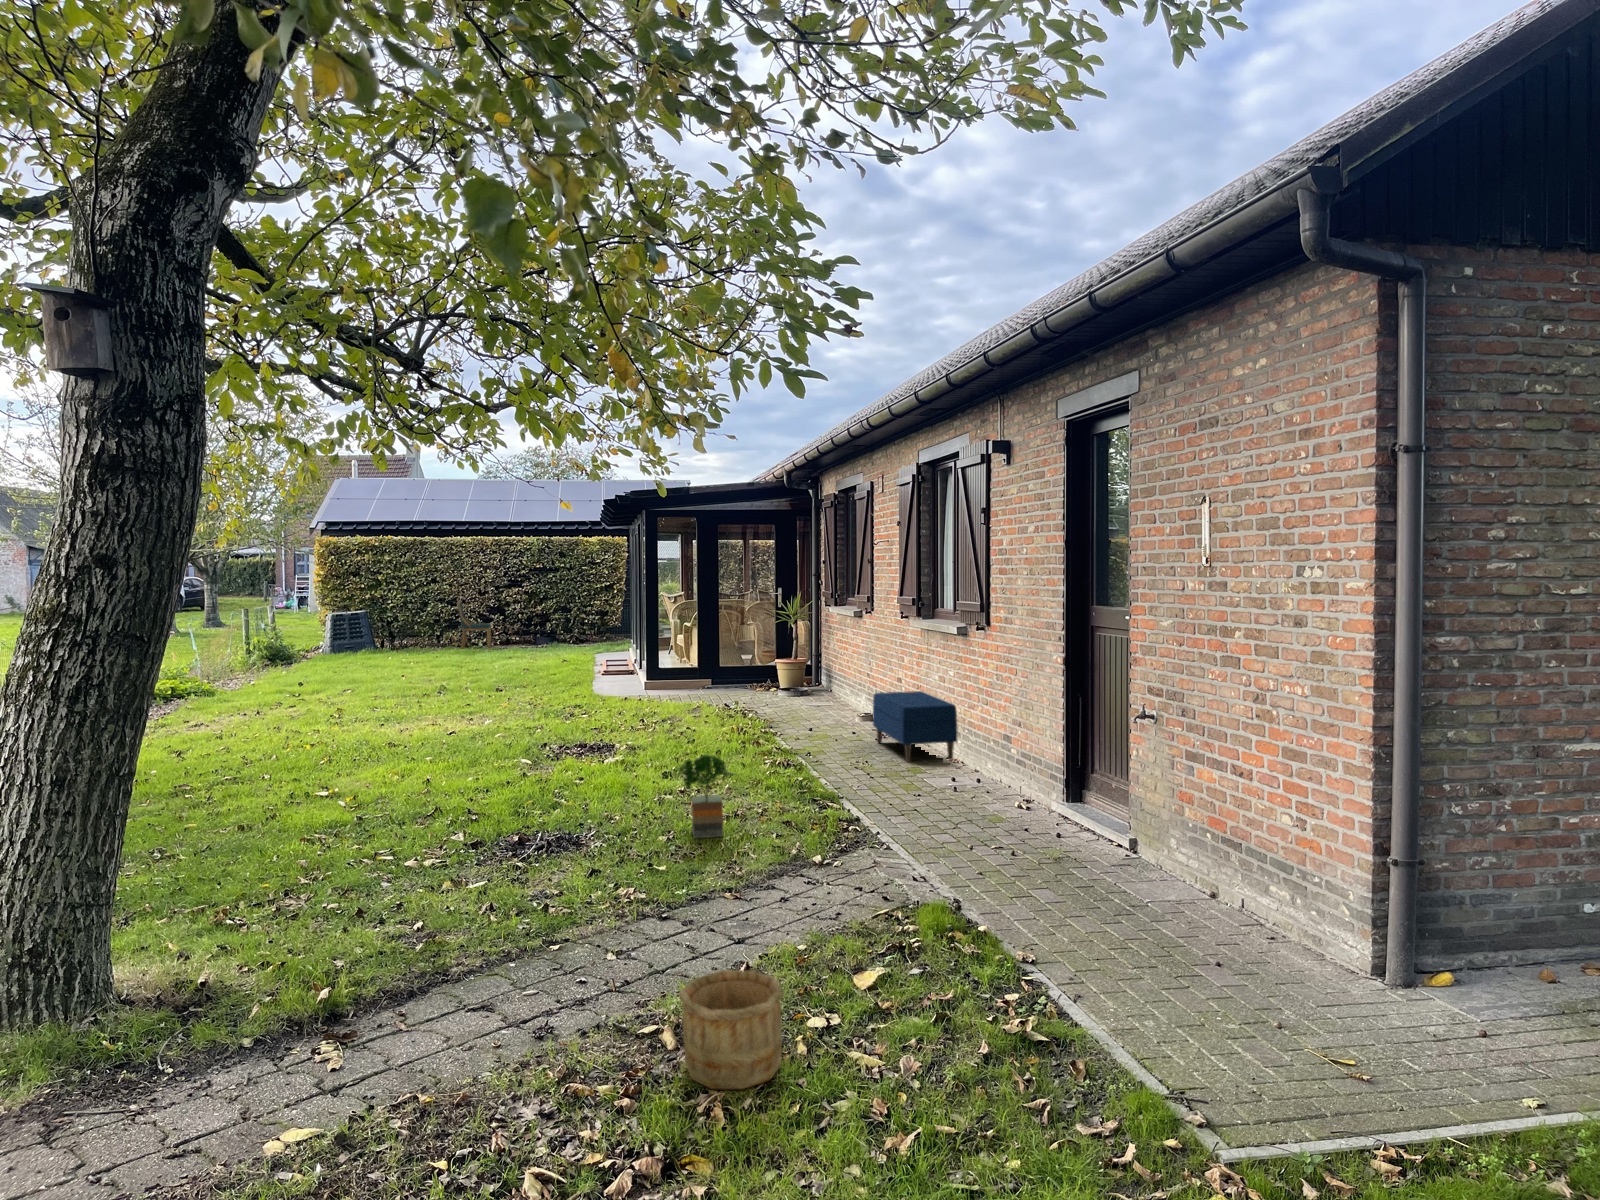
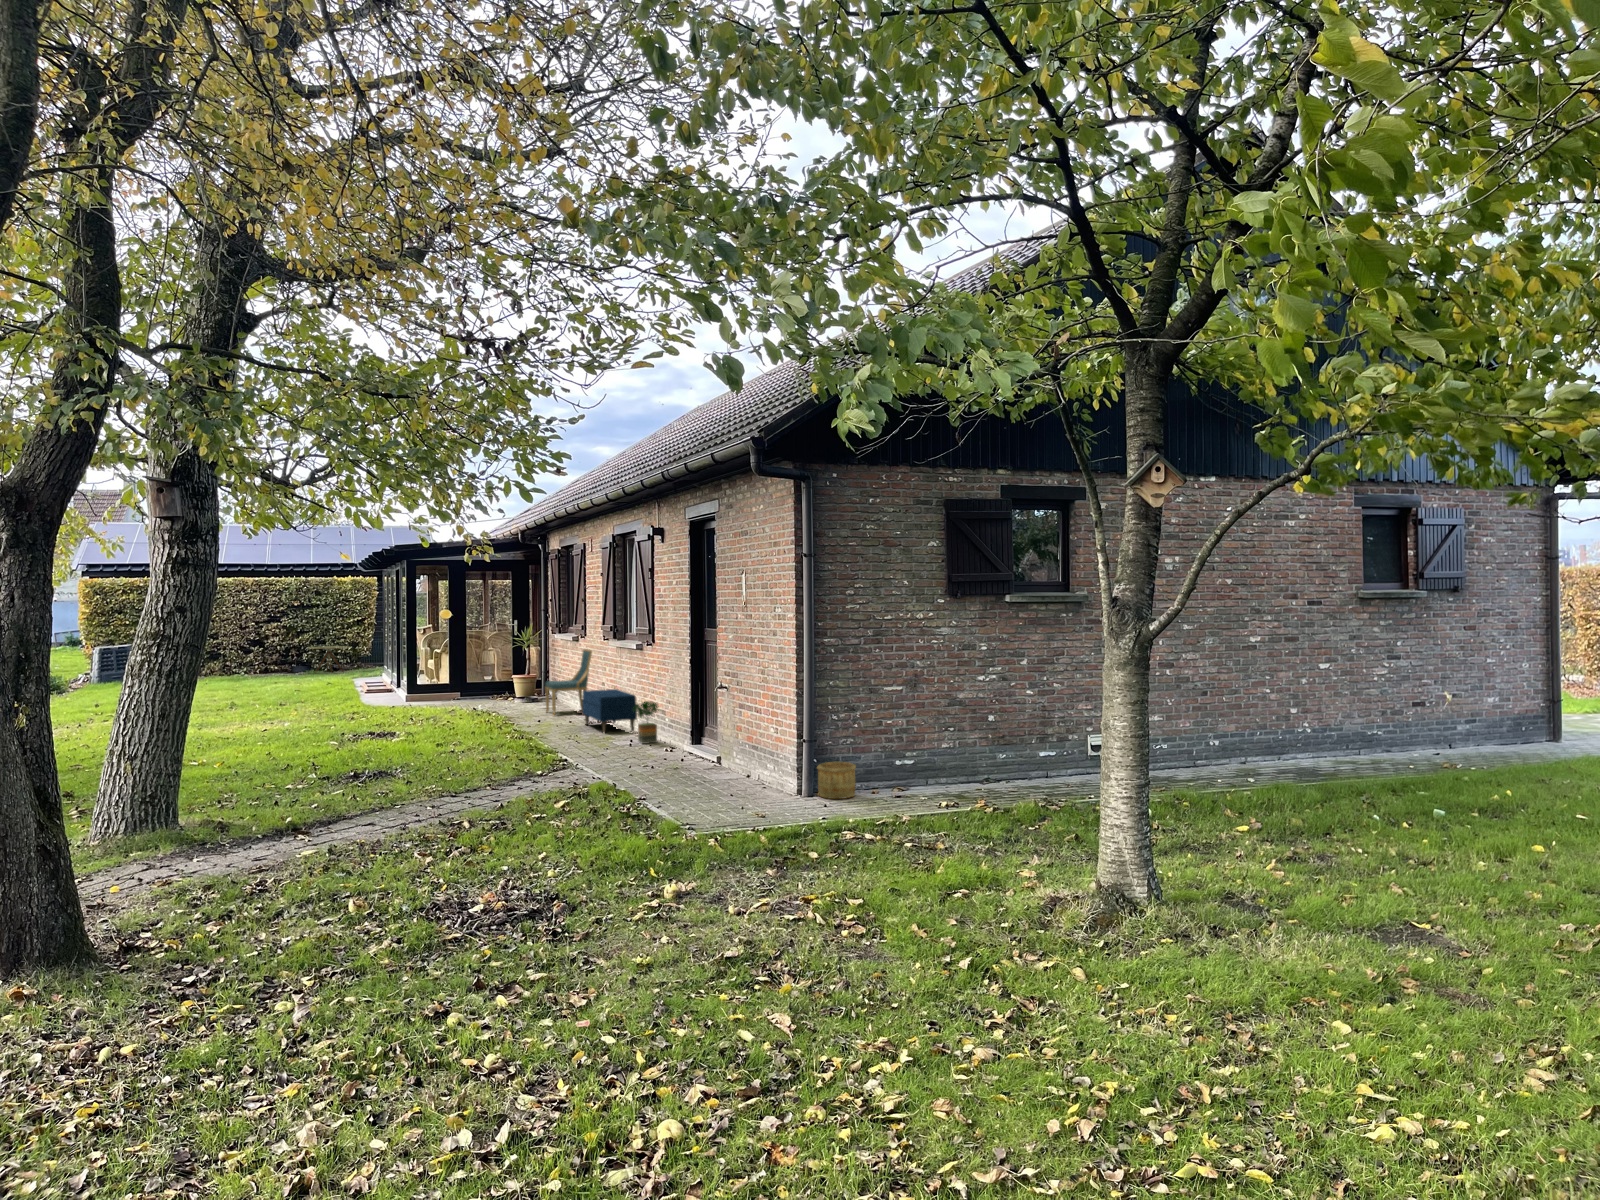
chair: present [457,602,491,648] -> present [545,649,592,716]
round table: none [550,615,594,647] -> present [310,646,349,670]
potted tree: present [679,755,735,838] -> present [634,701,659,744]
wooden bucket: present [679,970,783,1089] -> present [817,762,856,799]

